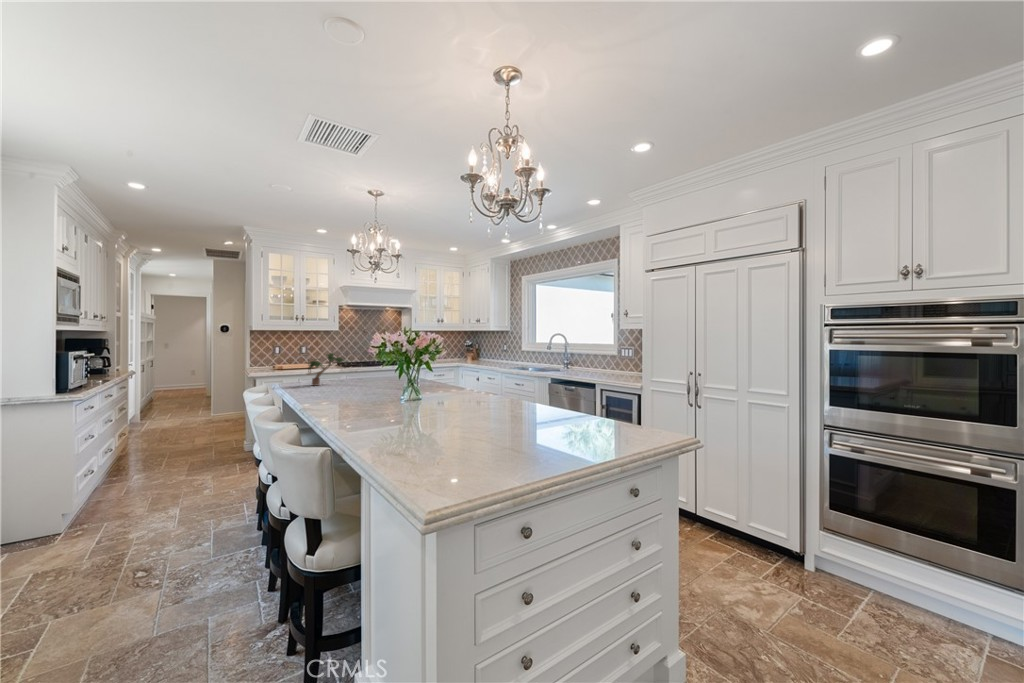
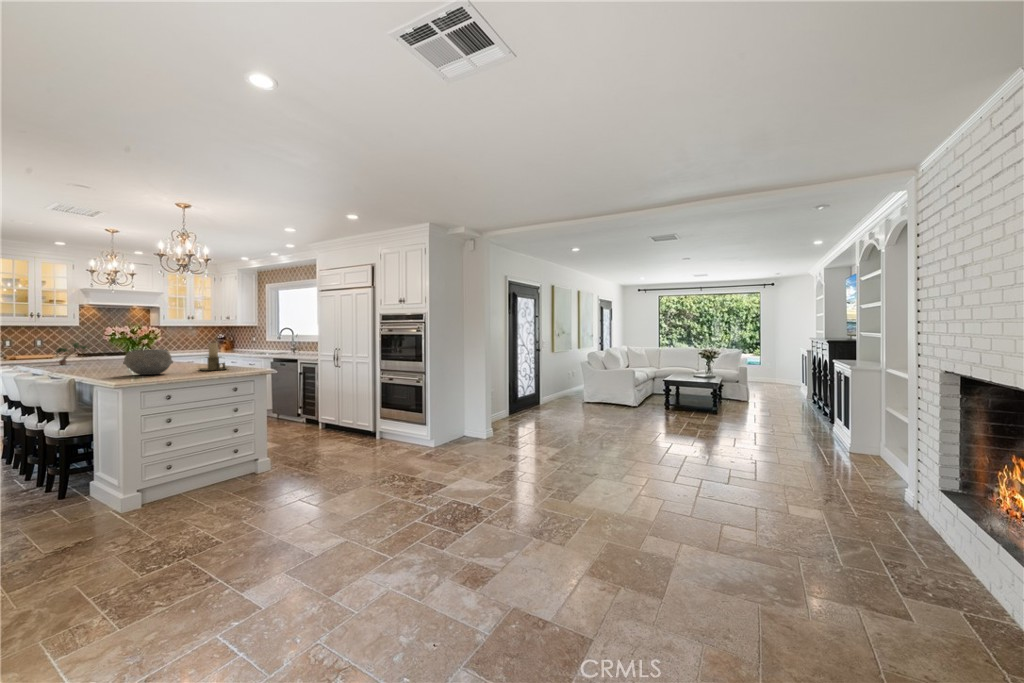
candle holder: none [532,366,593,436] -> present [199,343,228,371]
ceramic bowl: none [405,386,507,461] -> present [123,350,173,375]

